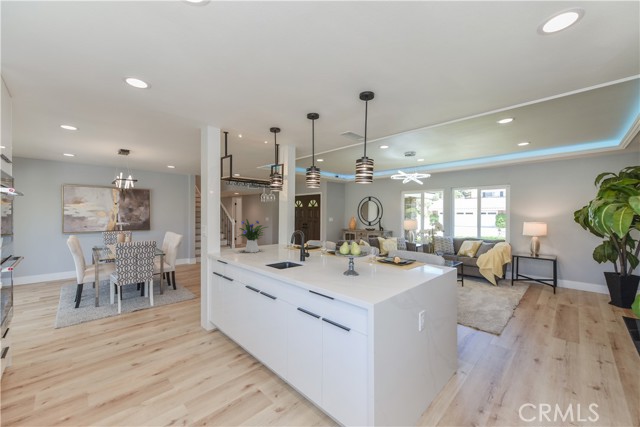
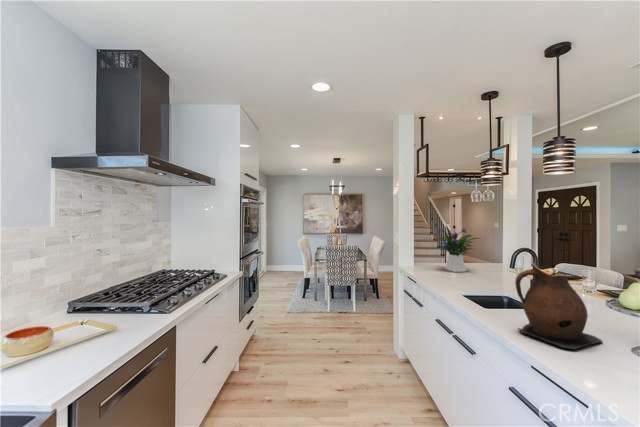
ceramic pitcher: none [299,237,334,279] -> present [515,263,603,349]

